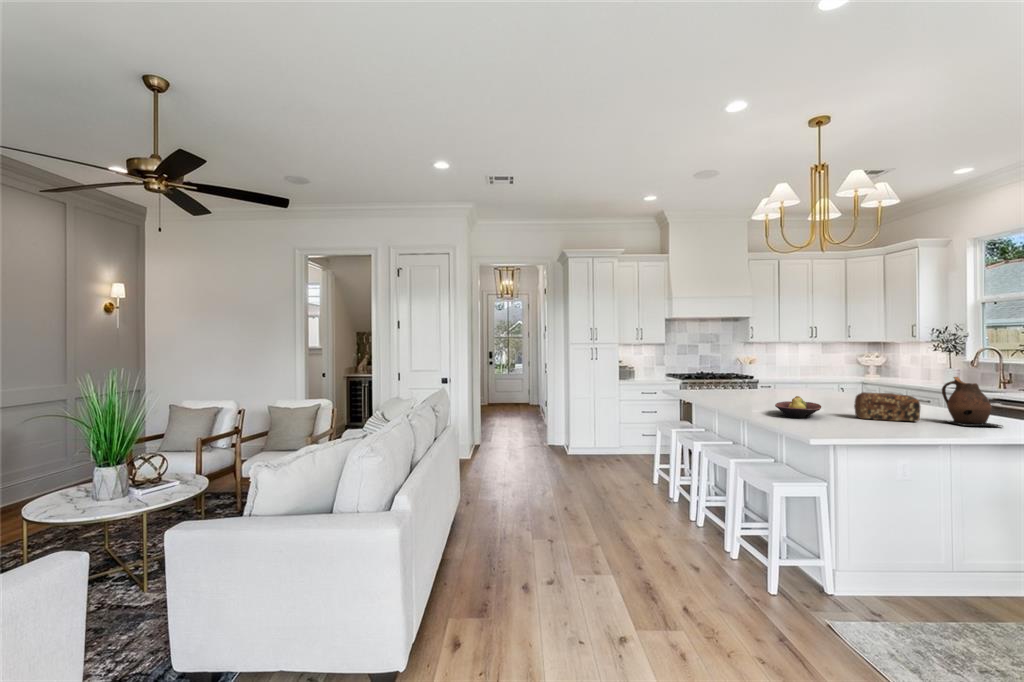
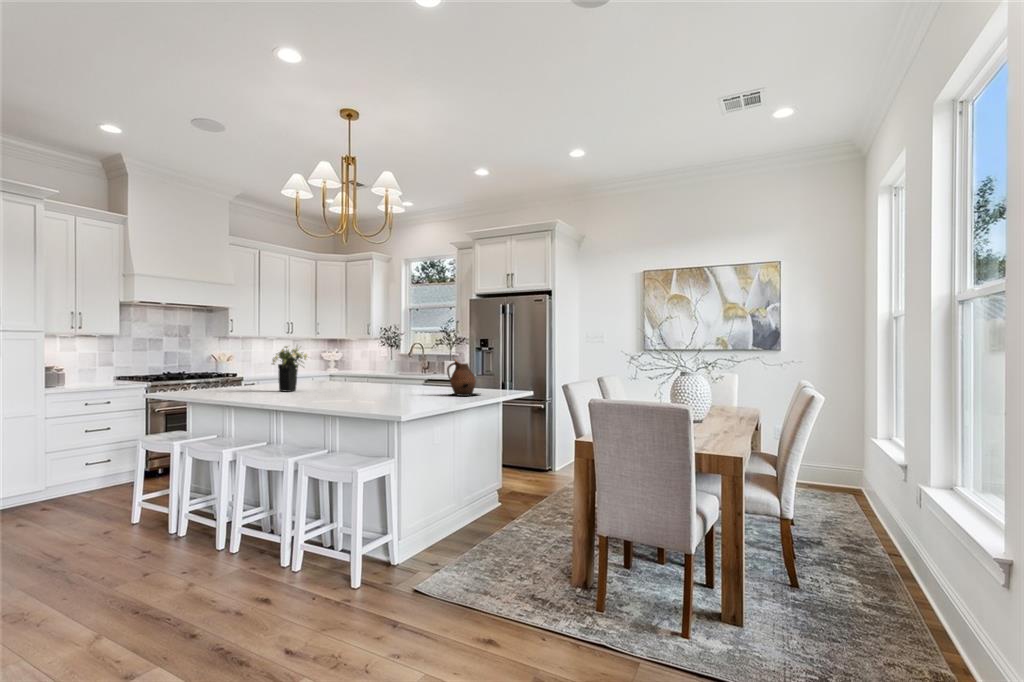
flower arrangement: none [750,353,790,398] -> present [272,346,308,392]
bread loaf: present [854,392,920,421] -> none [391,375,439,399]
fruit bowl: present [775,396,821,418] -> none [332,383,376,404]

